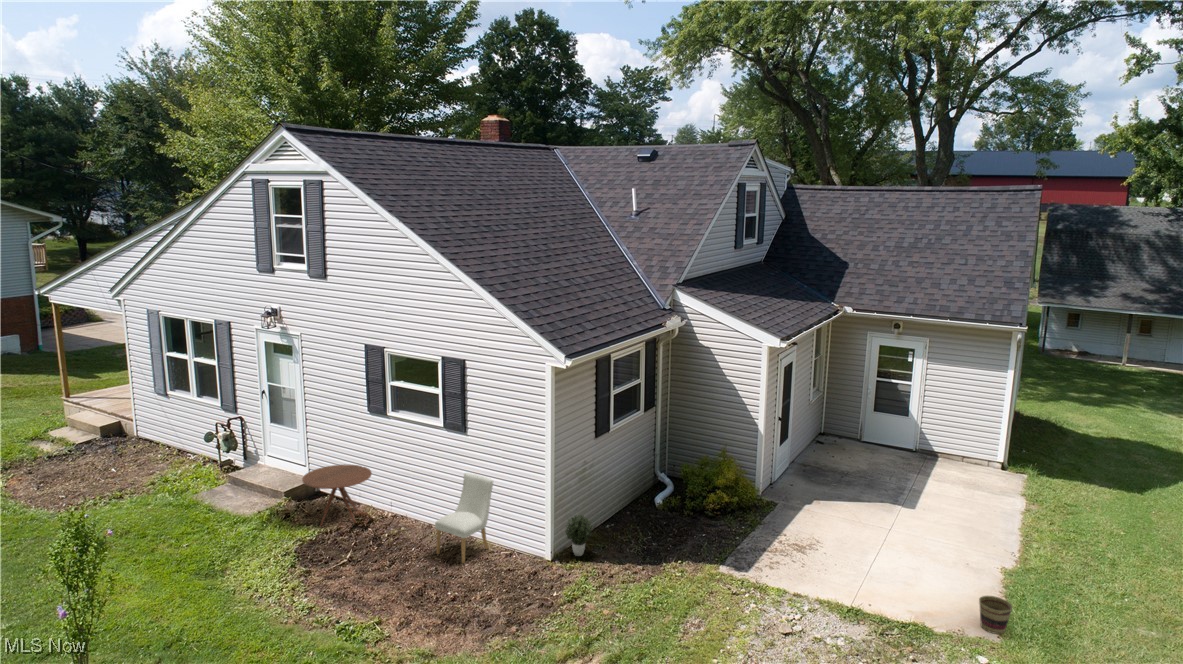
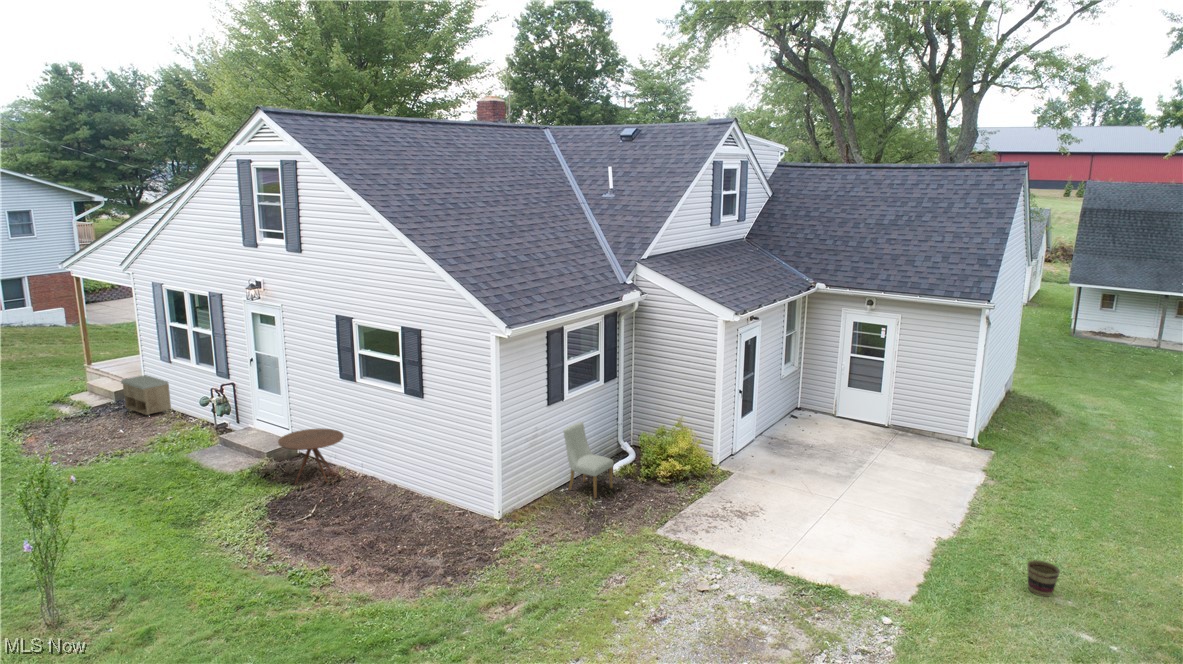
storage bench: none [112,408,166,453] -> present [121,375,171,416]
chair: present [435,473,493,563] -> present [563,422,614,498]
potted plant: present [565,515,593,556] -> none [513,478,541,517]
basket: present [979,596,1012,634] -> present [1027,560,1060,597]

